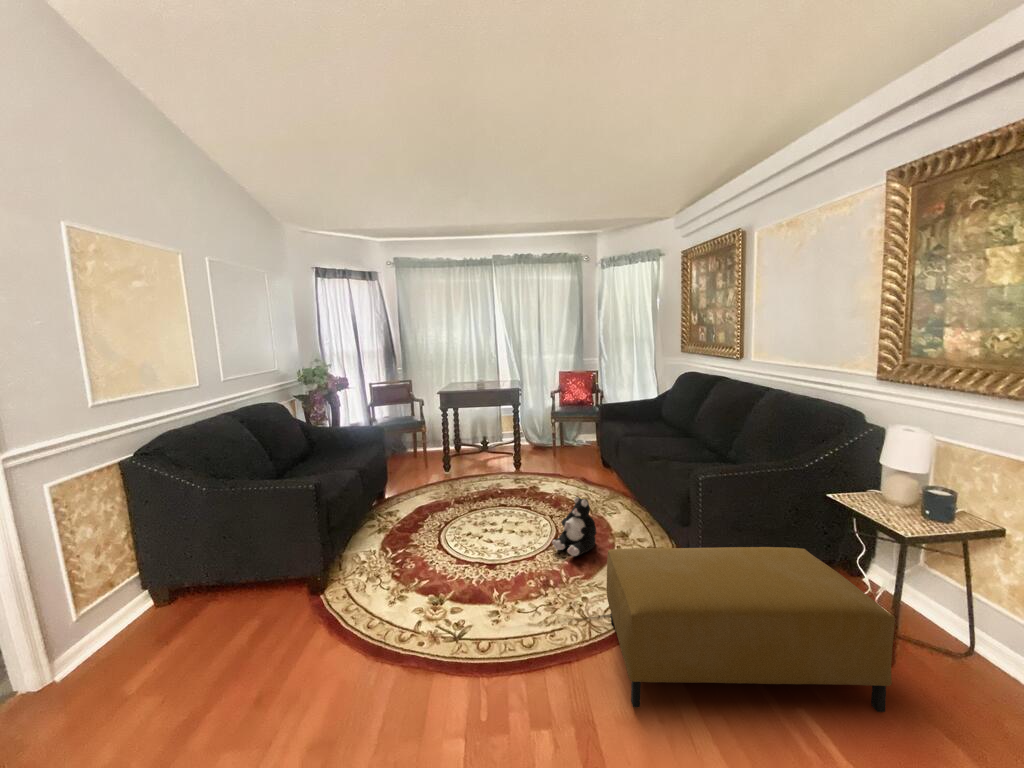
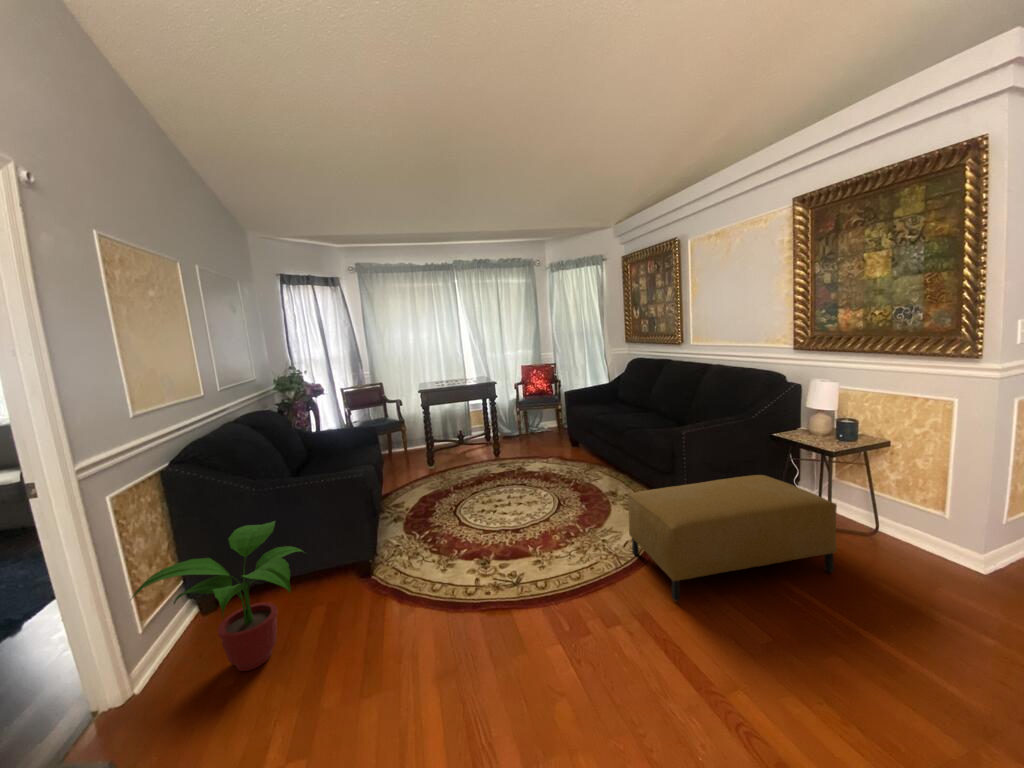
plush toy: present [552,497,596,556] -> none [562,464,598,513]
potted plant: none [52,528,238,684] -> present [132,521,305,671]

